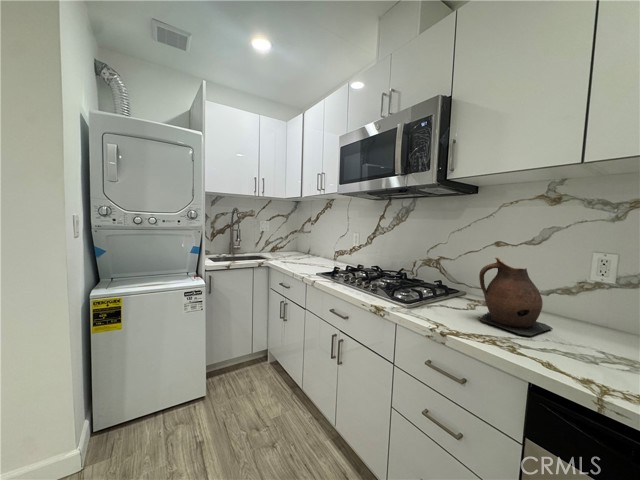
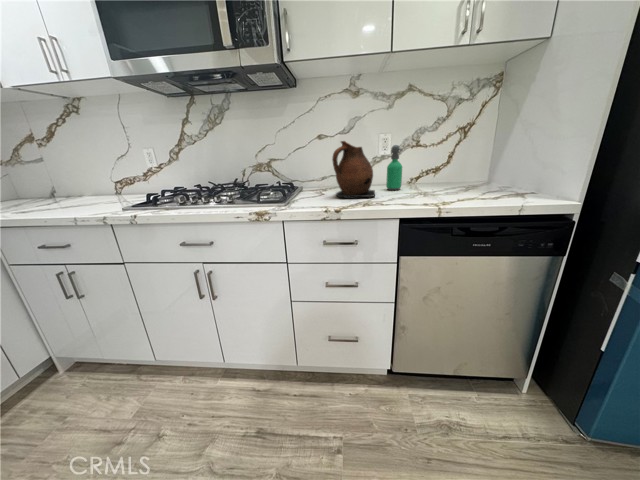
soap dispenser: none [582,275,618,342] -> present [386,145,402,190]

